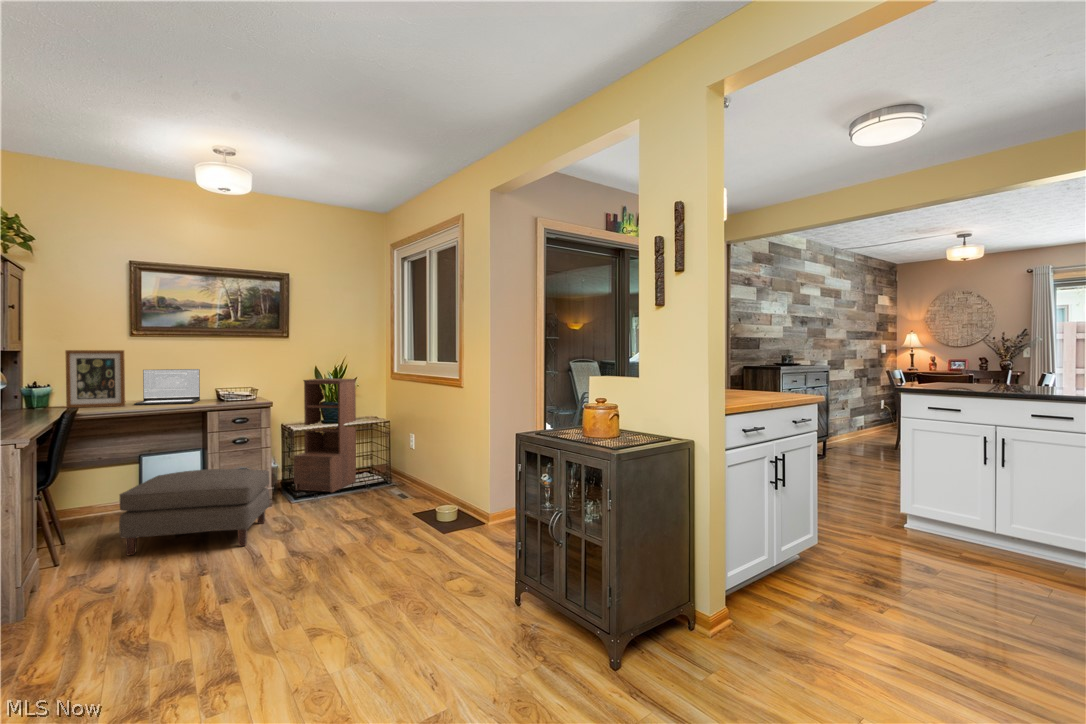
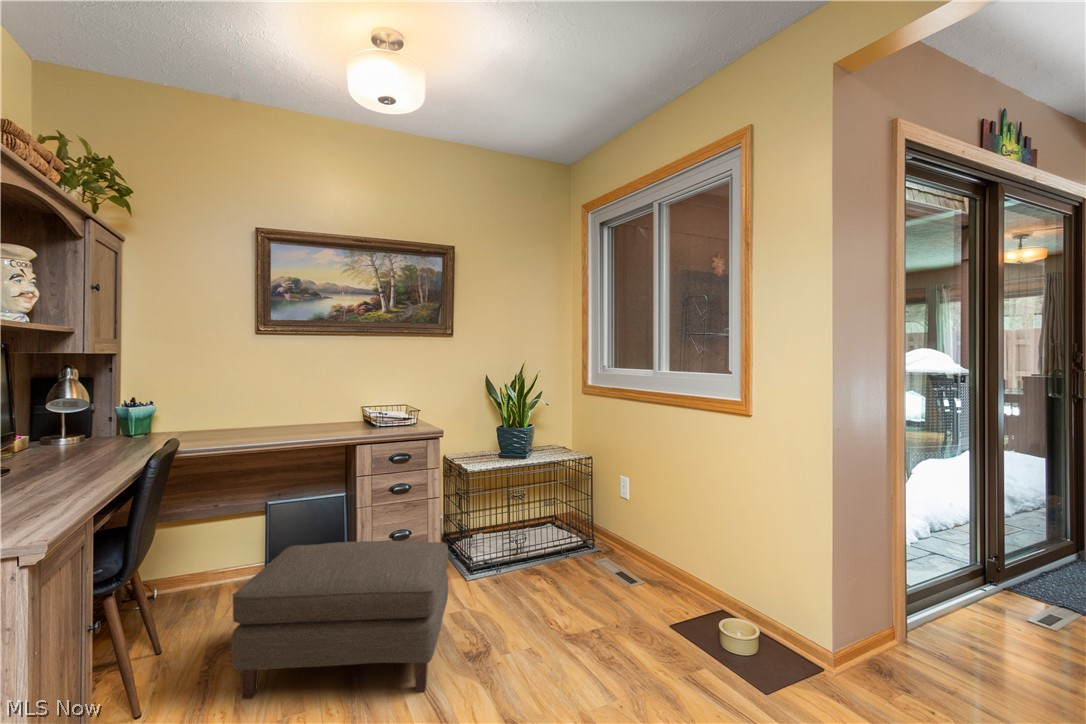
picture frame: present [65,350,125,408] -> none [171,353,248,437]
laptop: present [134,369,200,405] -> none [259,380,343,433]
bookshelf: present [294,378,356,492] -> none [463,393,541,562]

